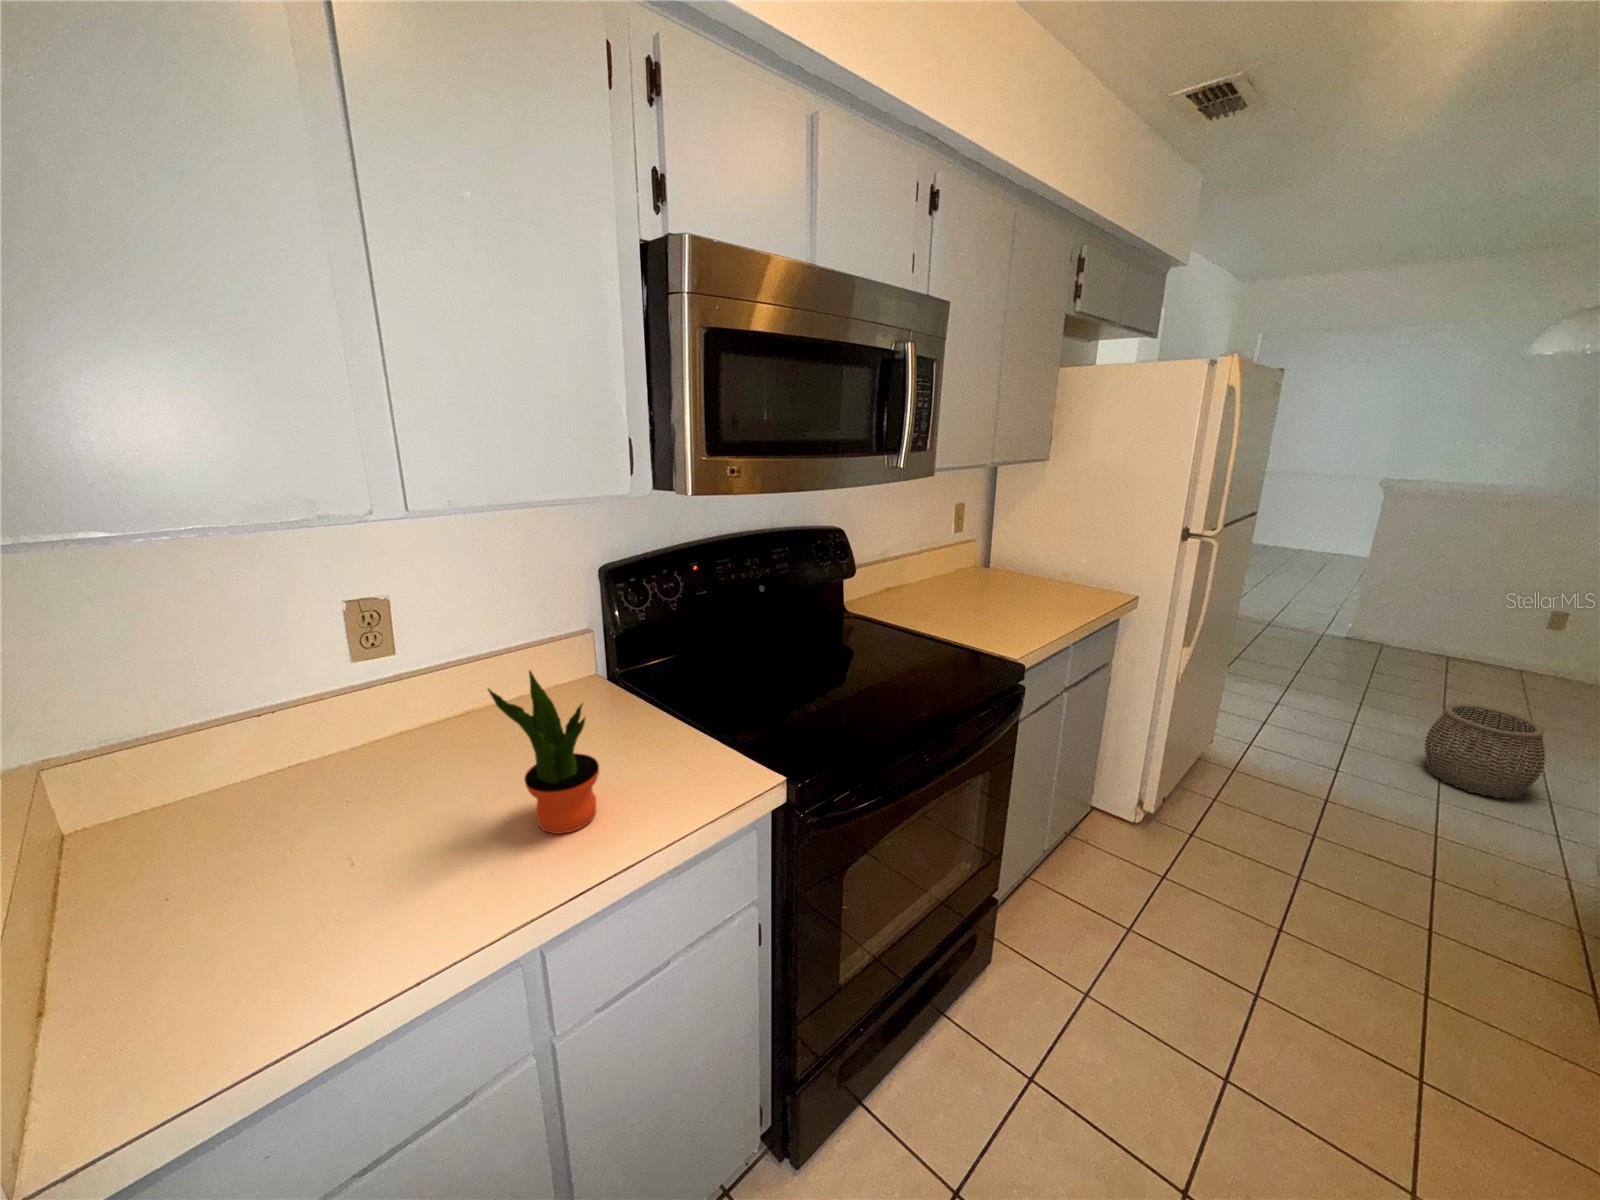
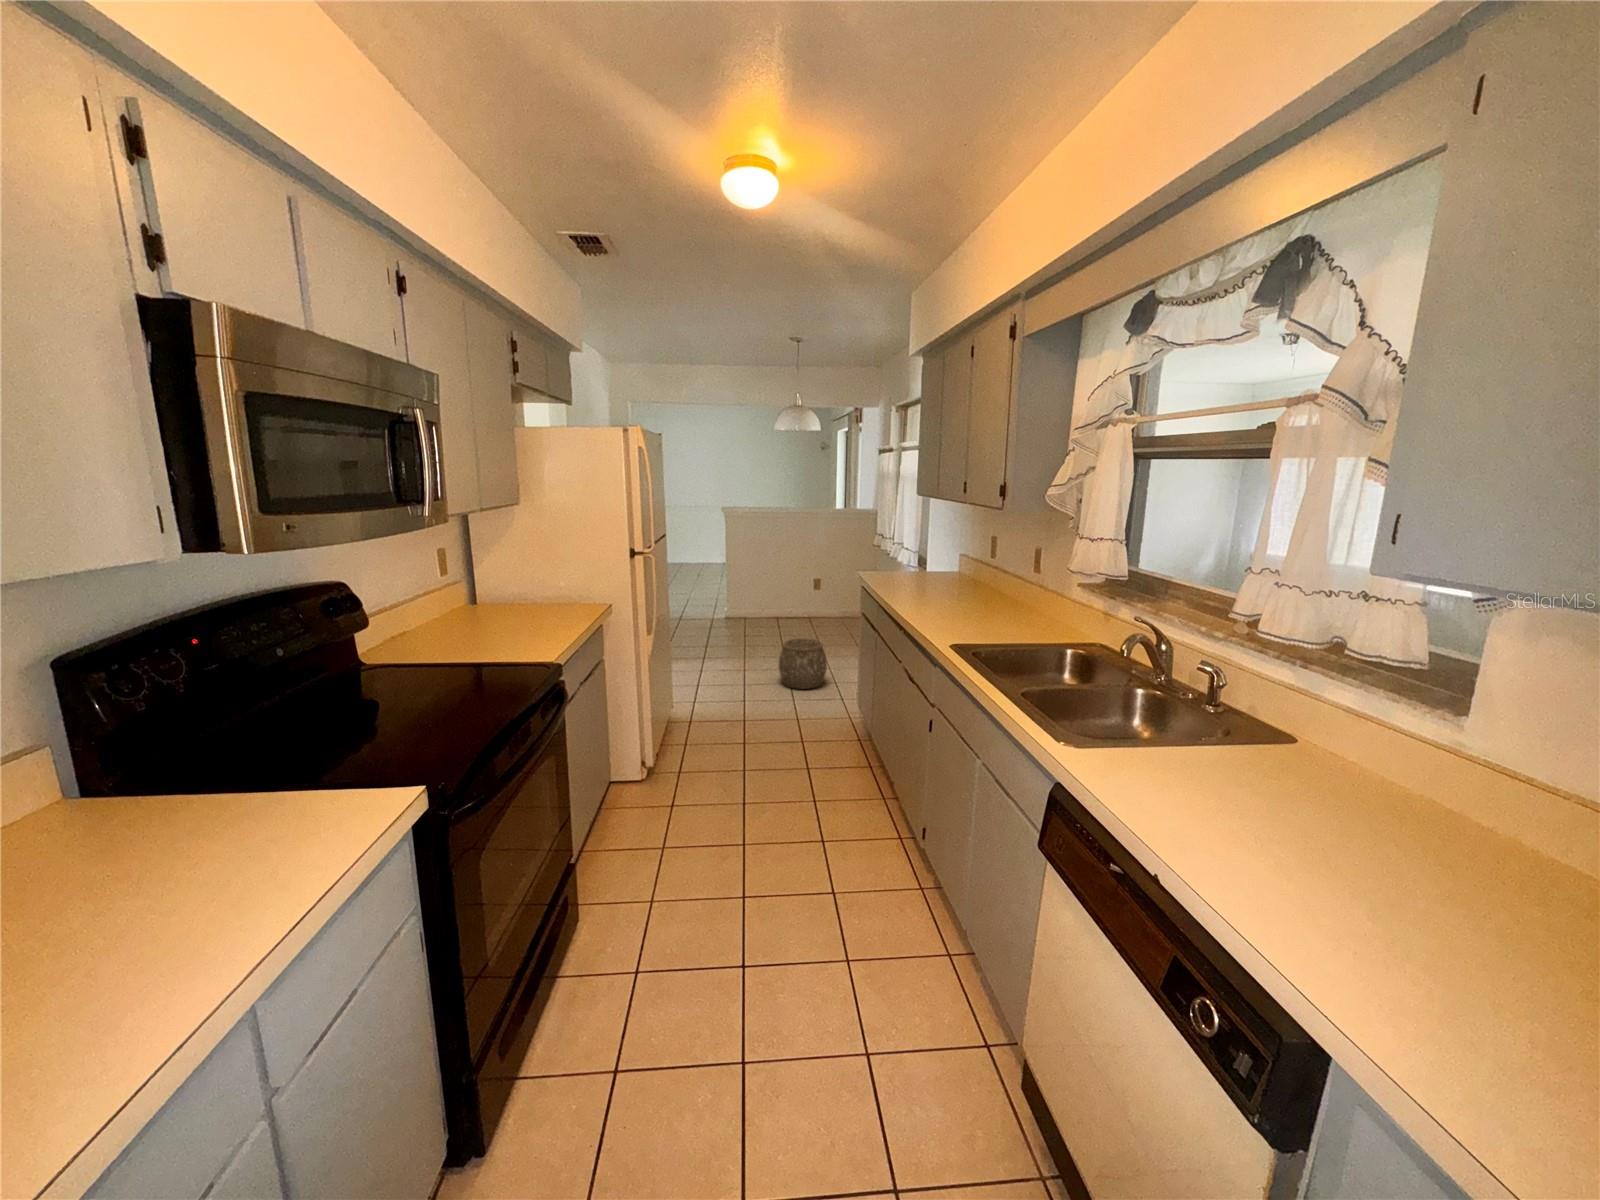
potted plant: present [488,671,599,834] -> none [112,754,238,921]

